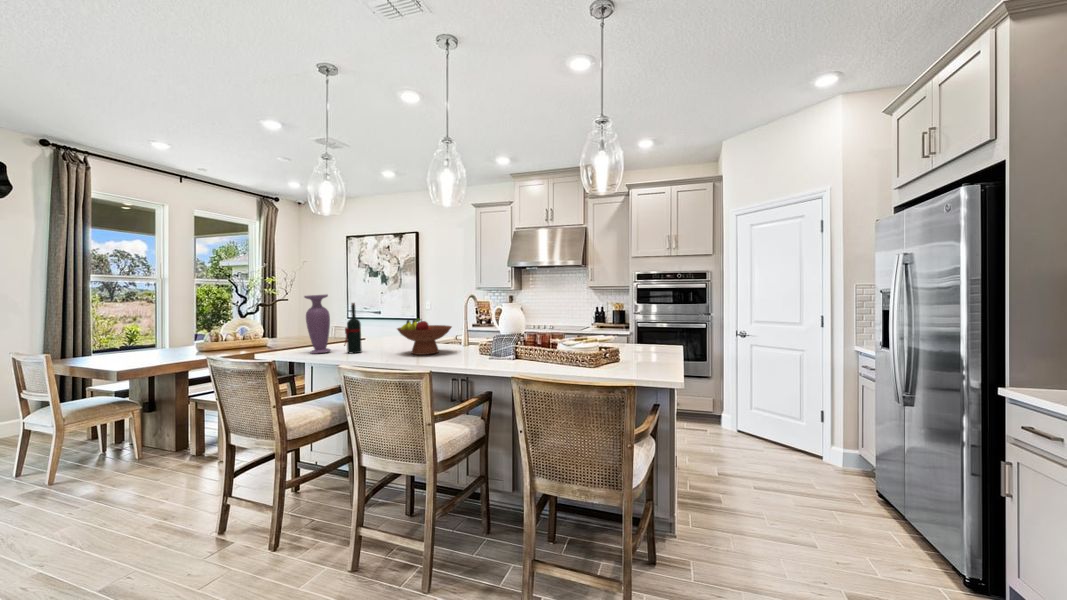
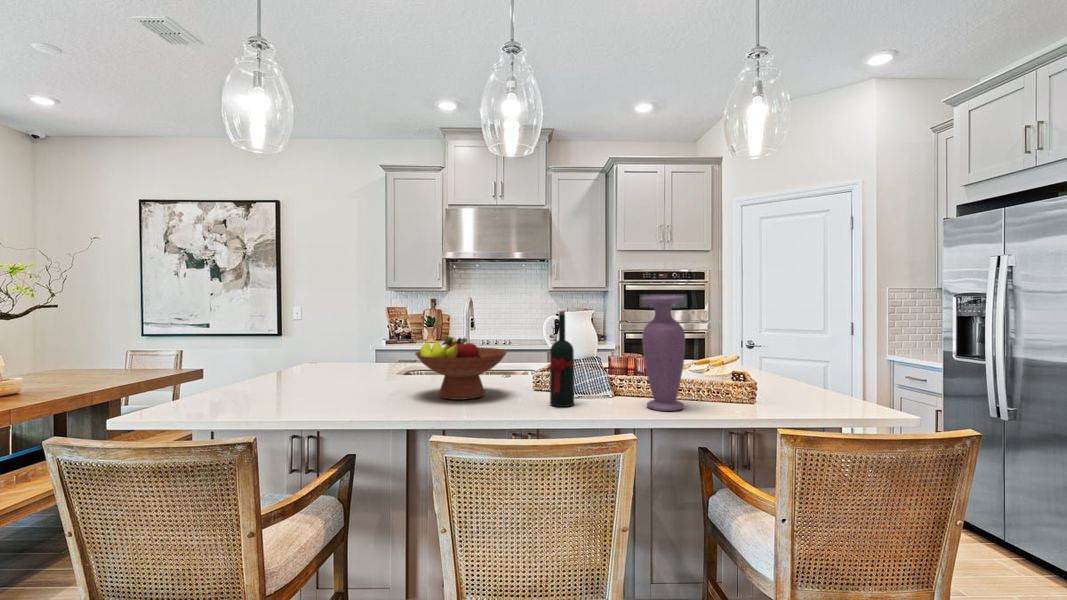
vase: present [304,295,331,354] -> present [642,296,685,411]
wine bottle: present [344,303,362,353] -> present [550,311,574,407]

